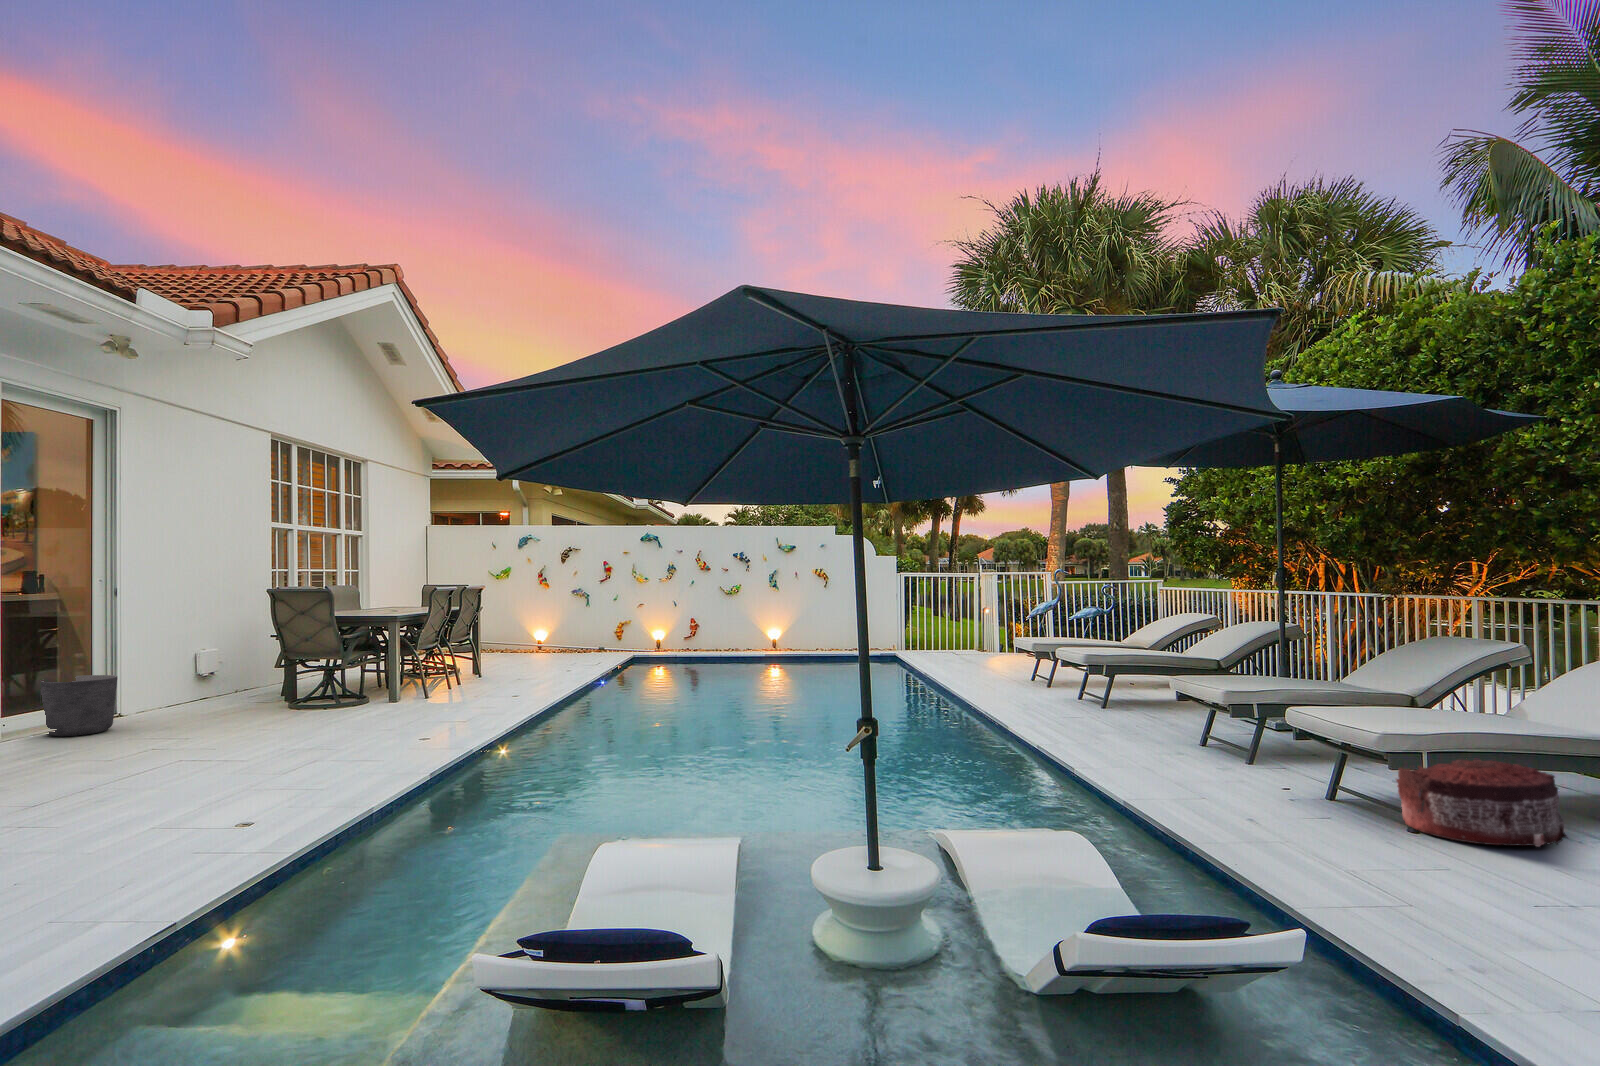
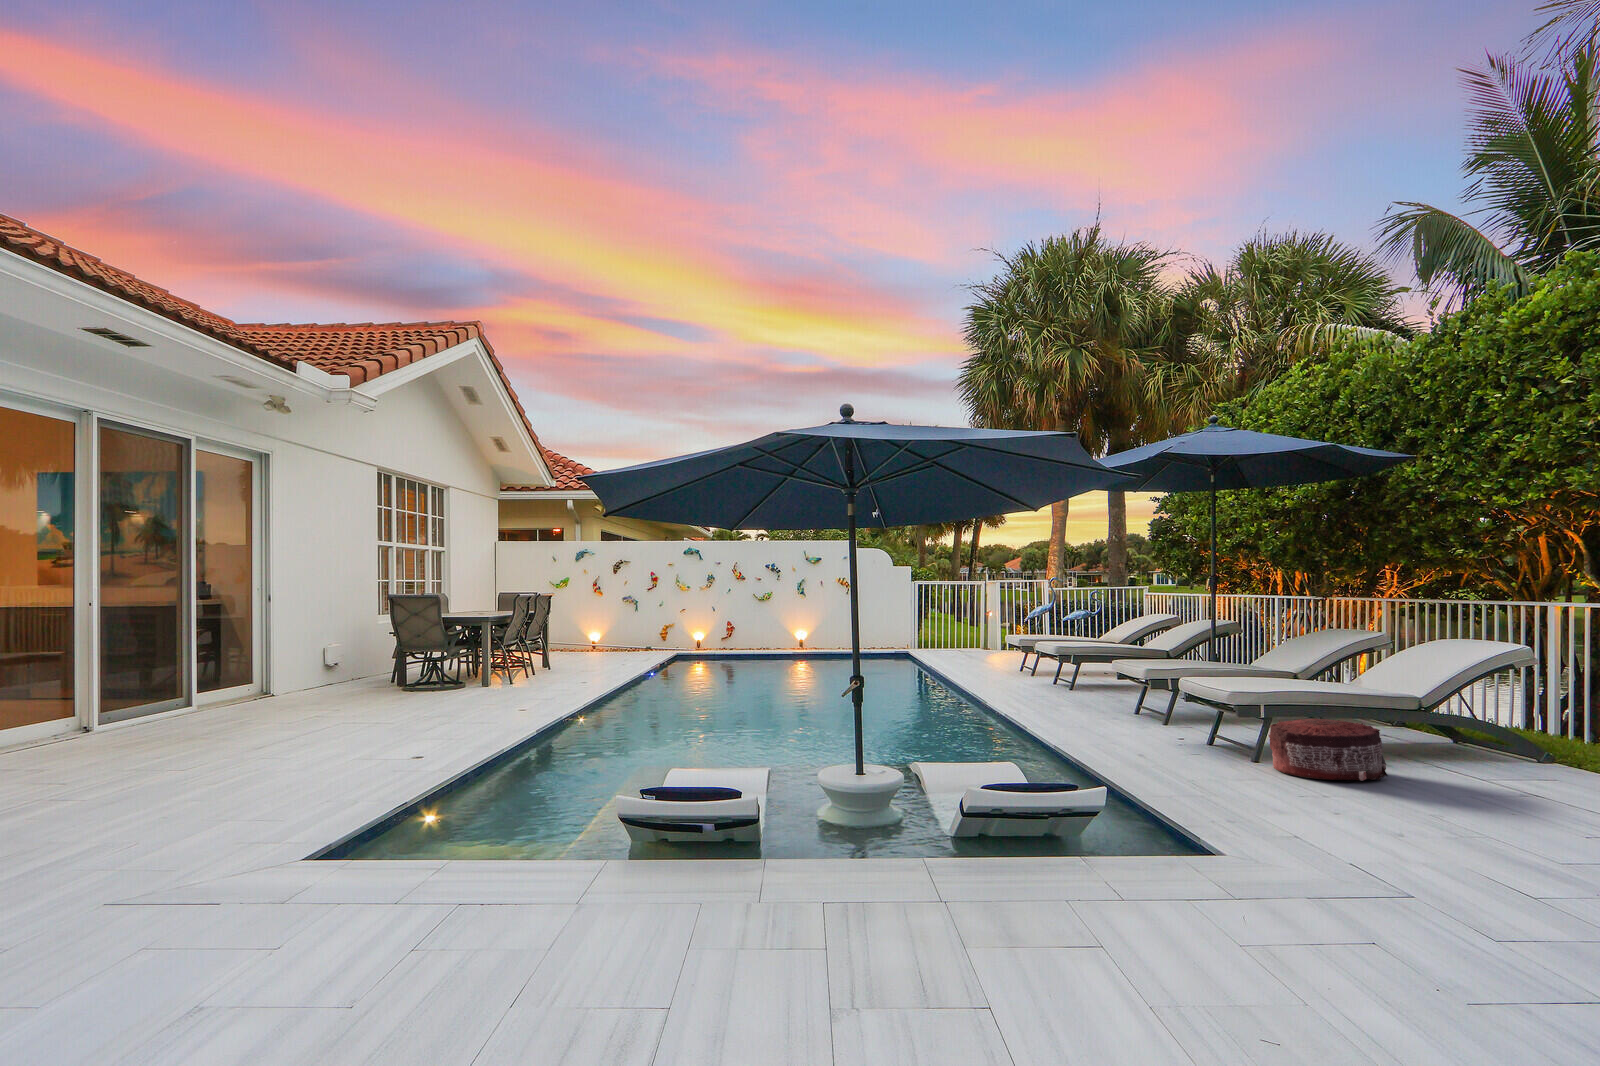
planter: present [41,675,117,736] -> none [219,662,276,709]

